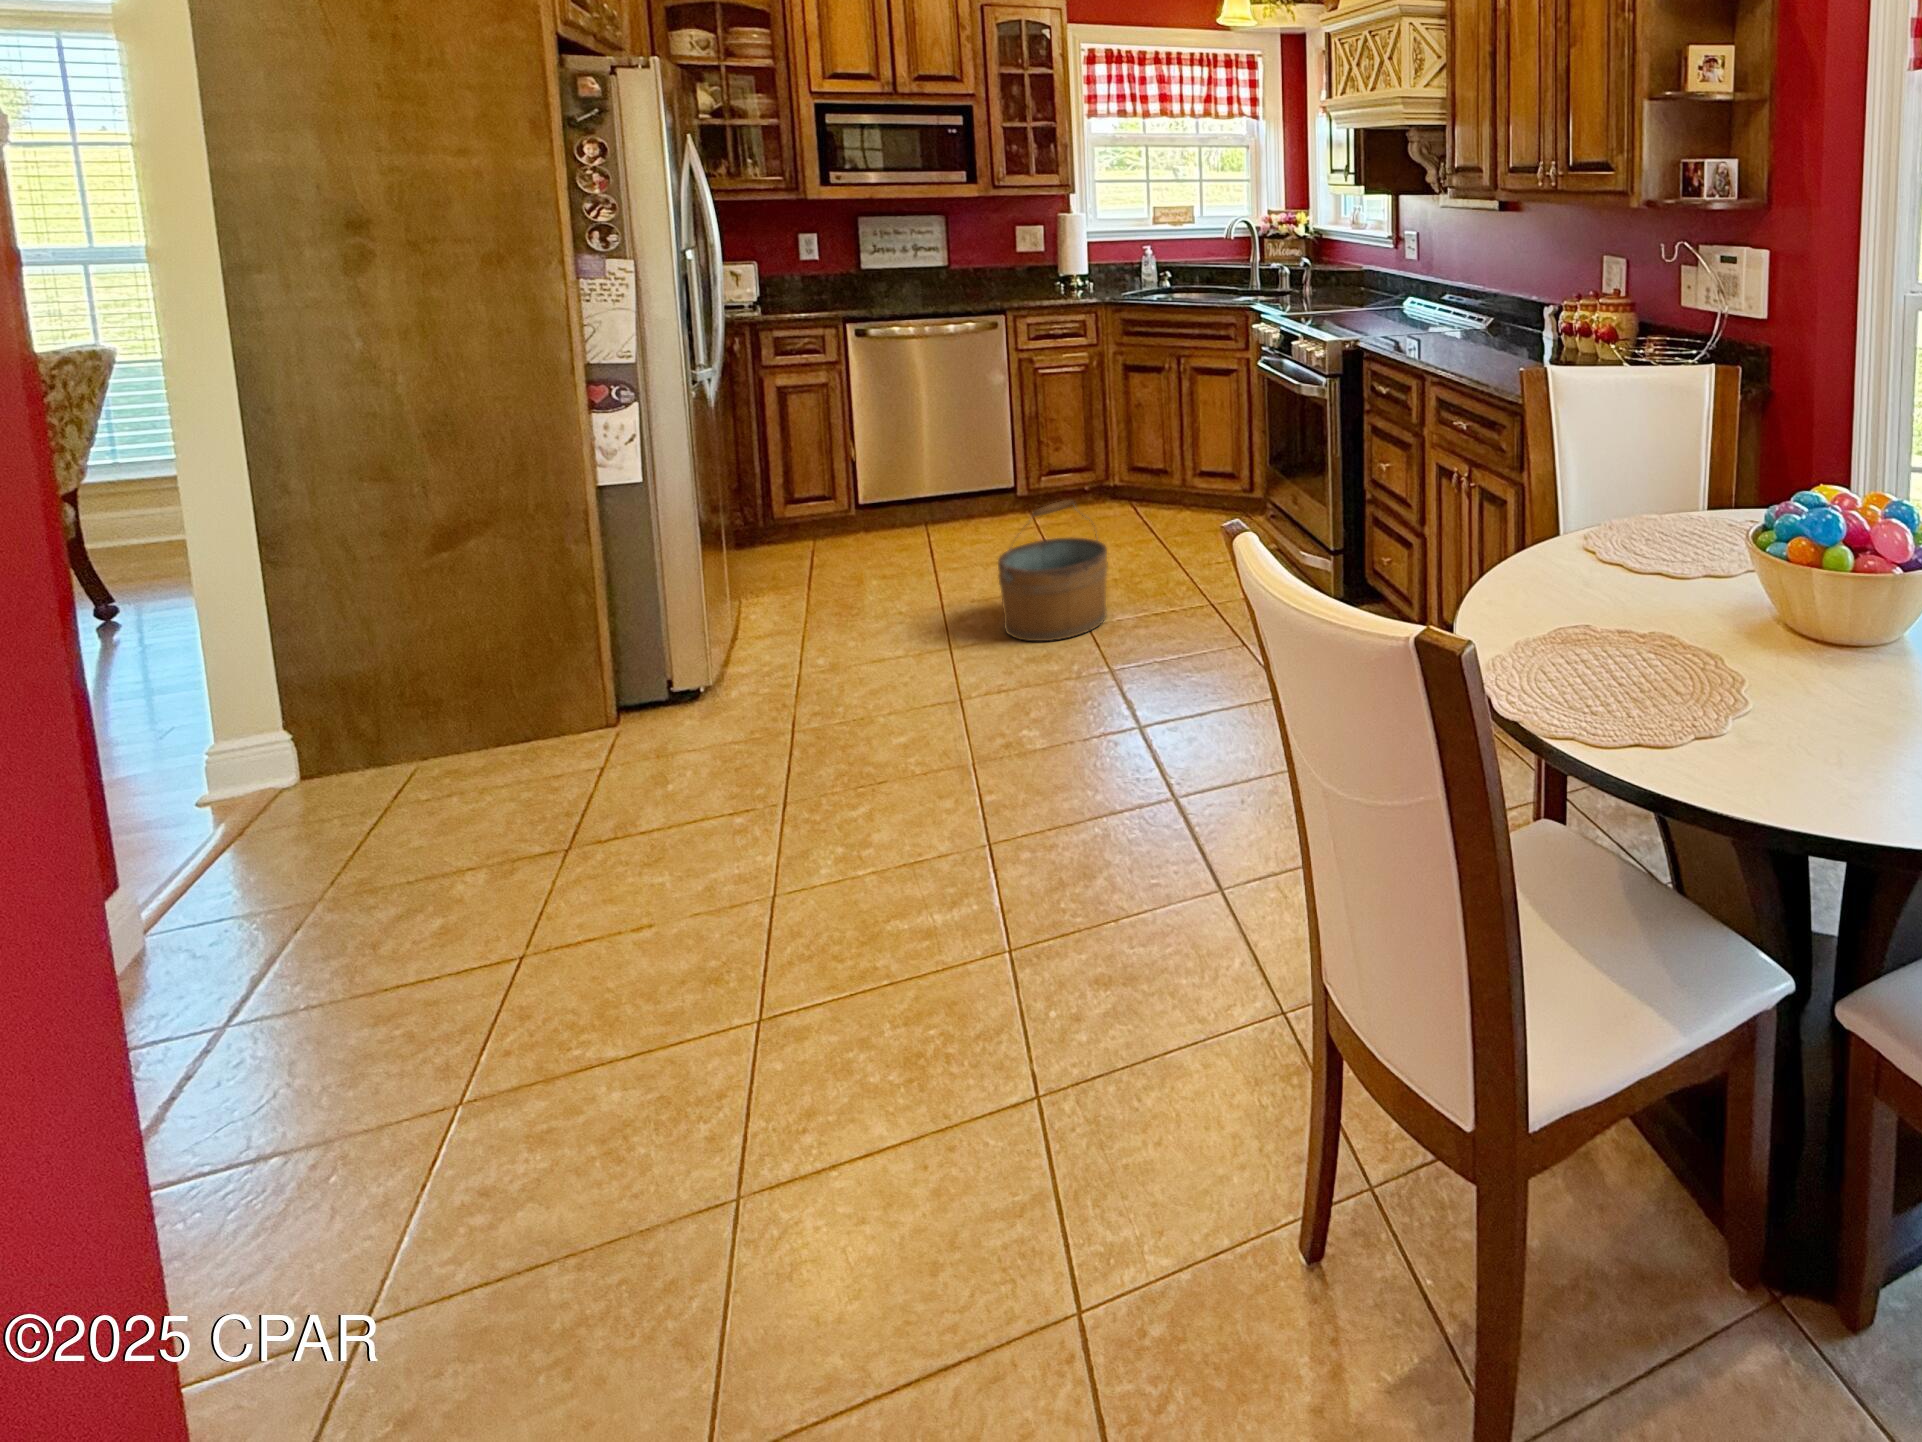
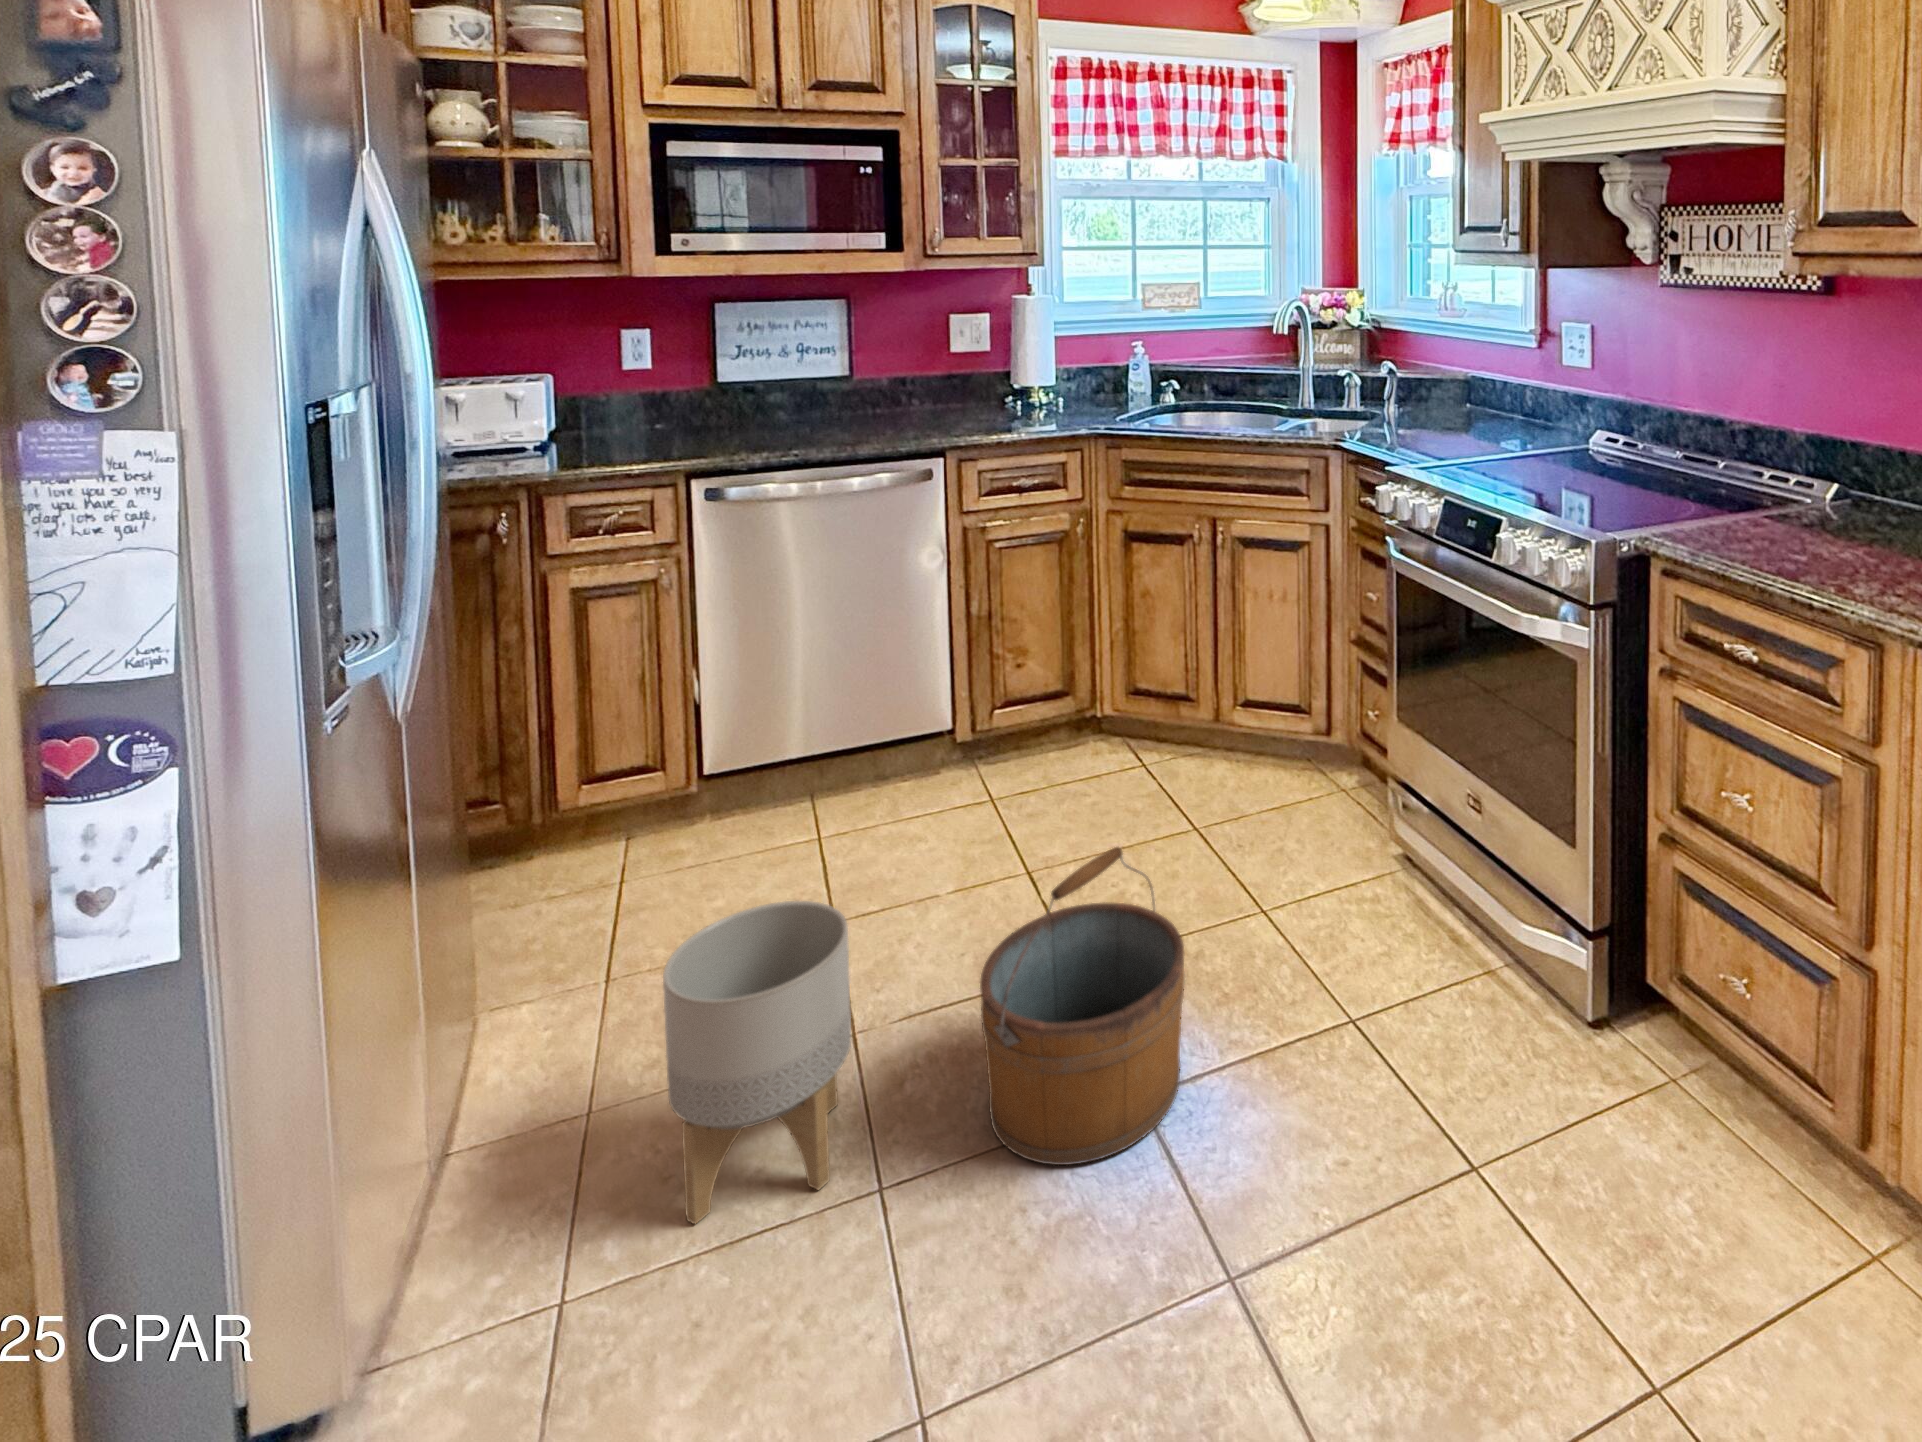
planter: none [839,520,933,653] -> present [663,901,852,1224]

